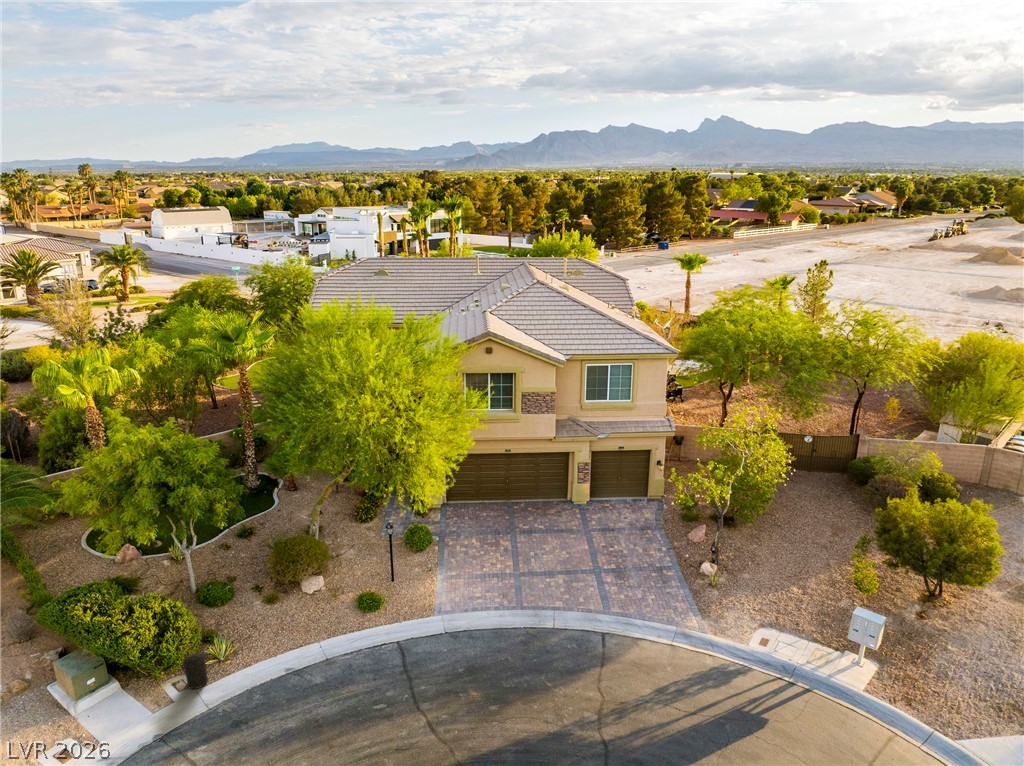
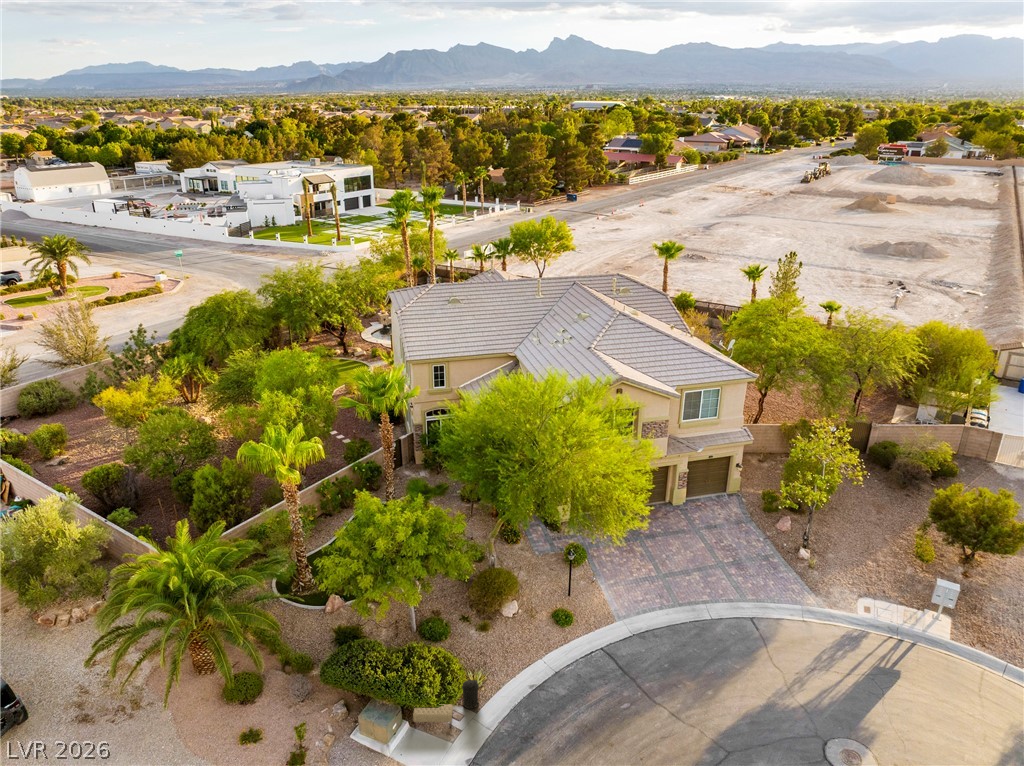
bench: none [109,673,165,707] -> present [413,705,453,727]

